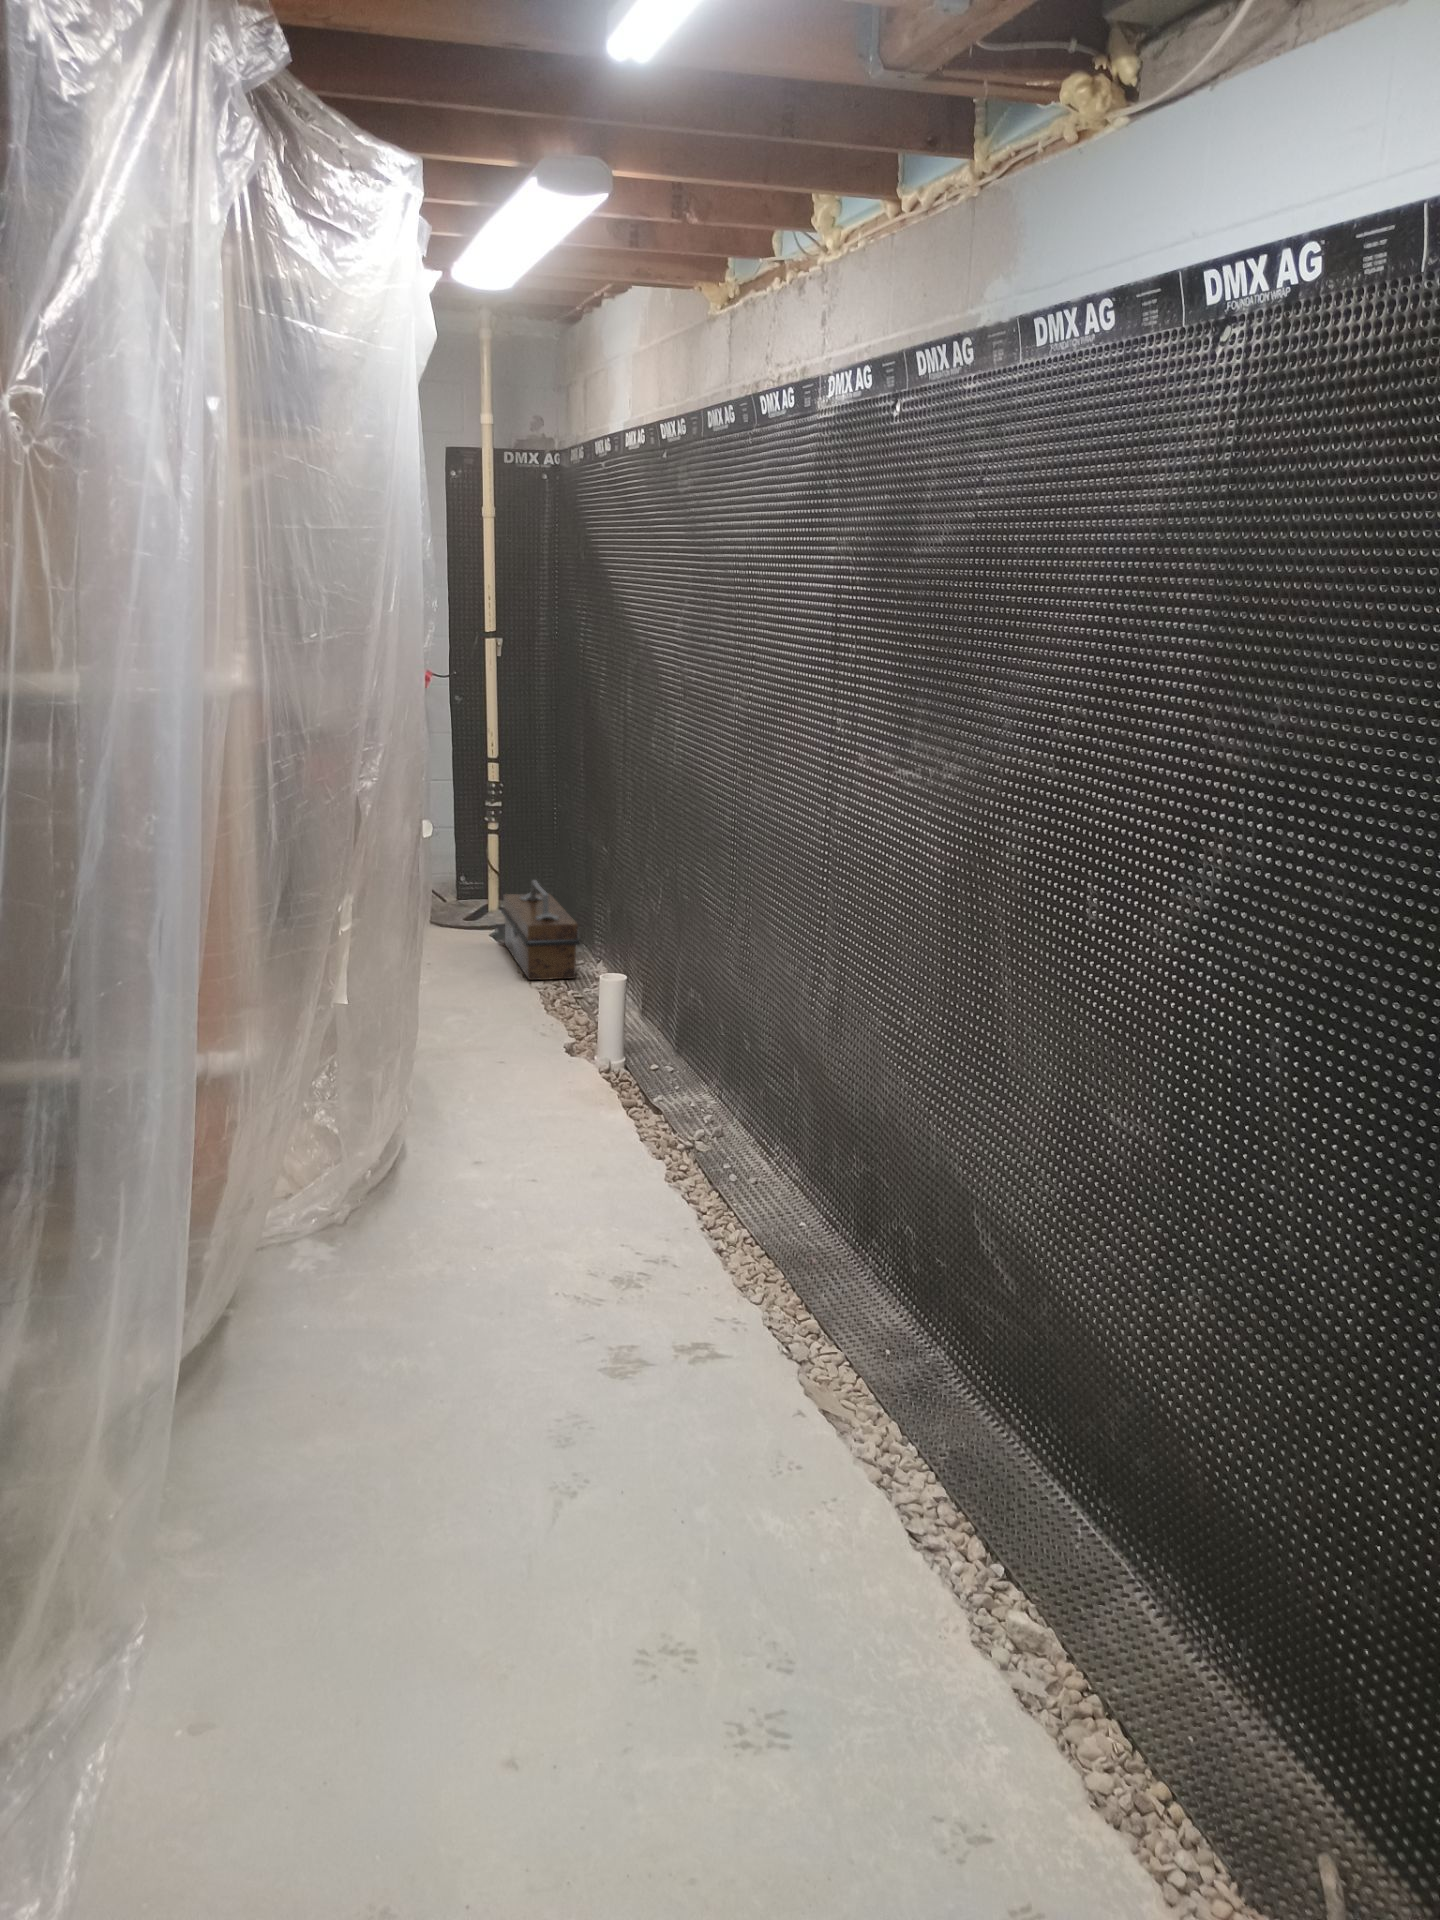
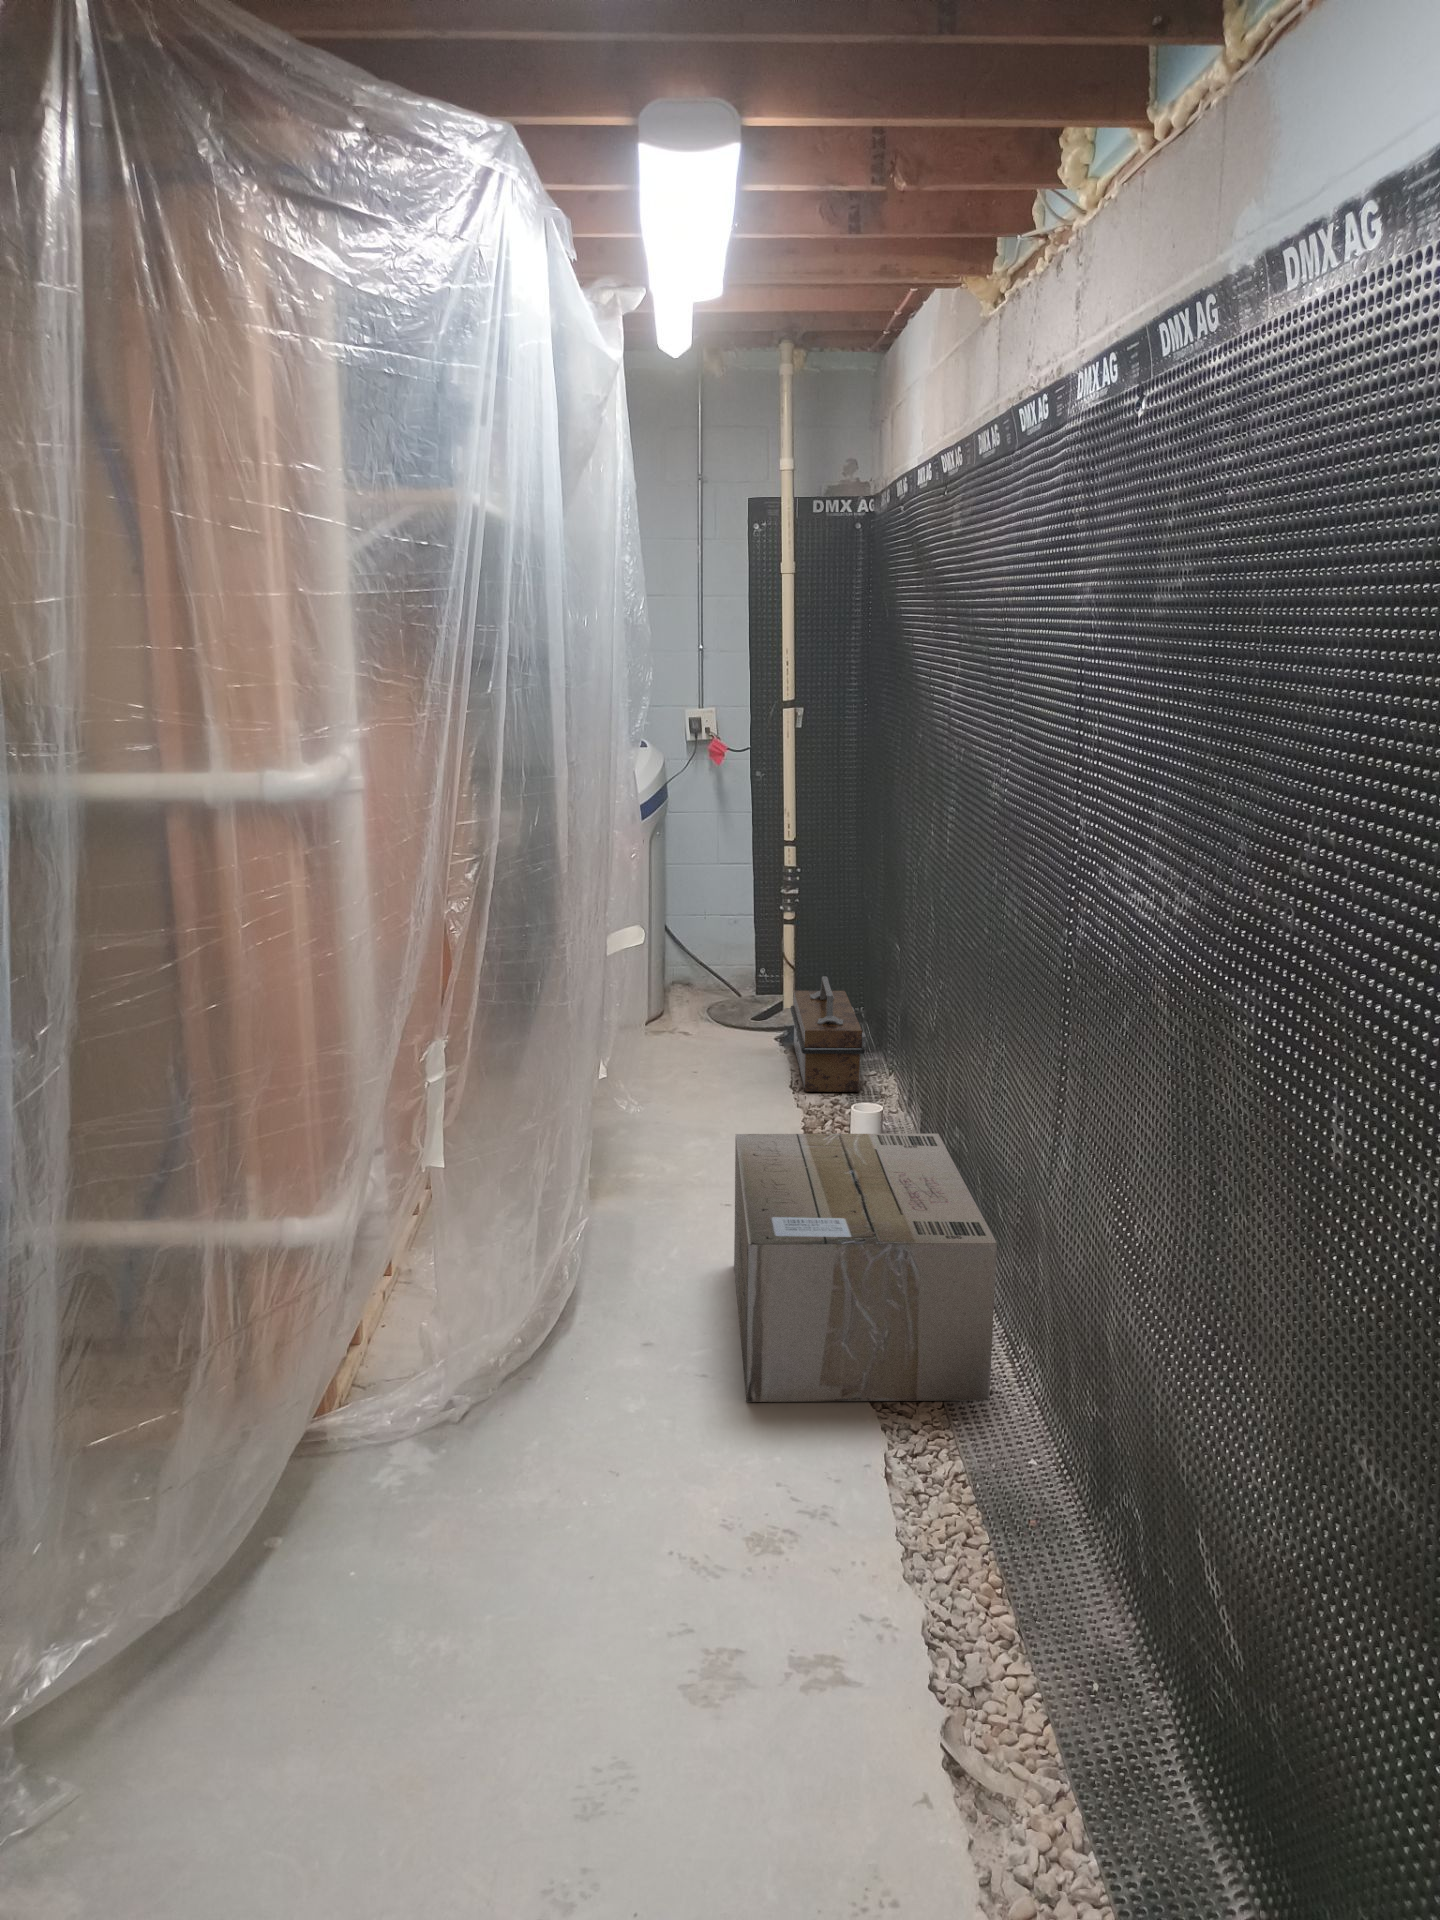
cardboard box: none [518,992,761,1207] -> present [734,1134,997,1402]

